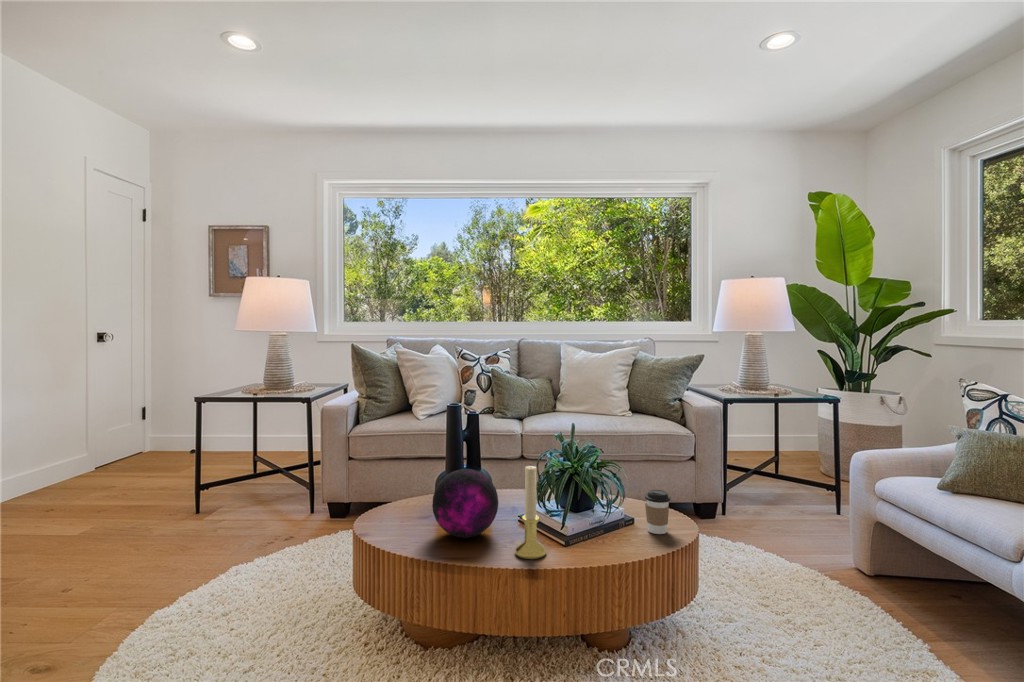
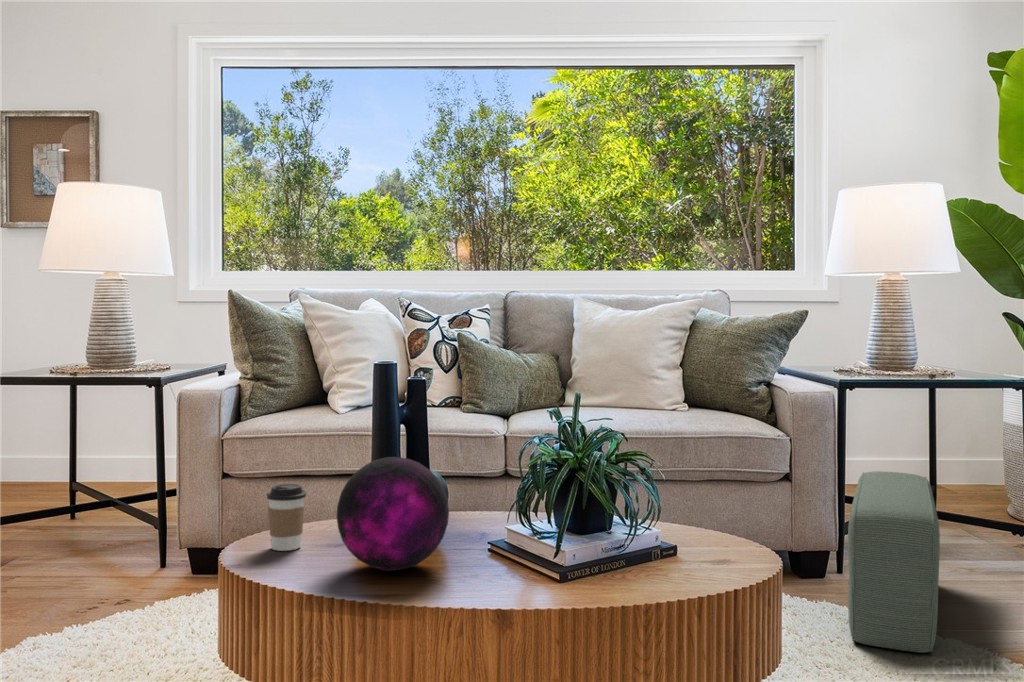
pouf: none [732,456,786,574] -> present [848,471,940,653]
candle holder: present [515,466,546,559] -> none [473,439,525,599]
coffee cup: present [645,490,671,534] -> present [267,484,307,551]

